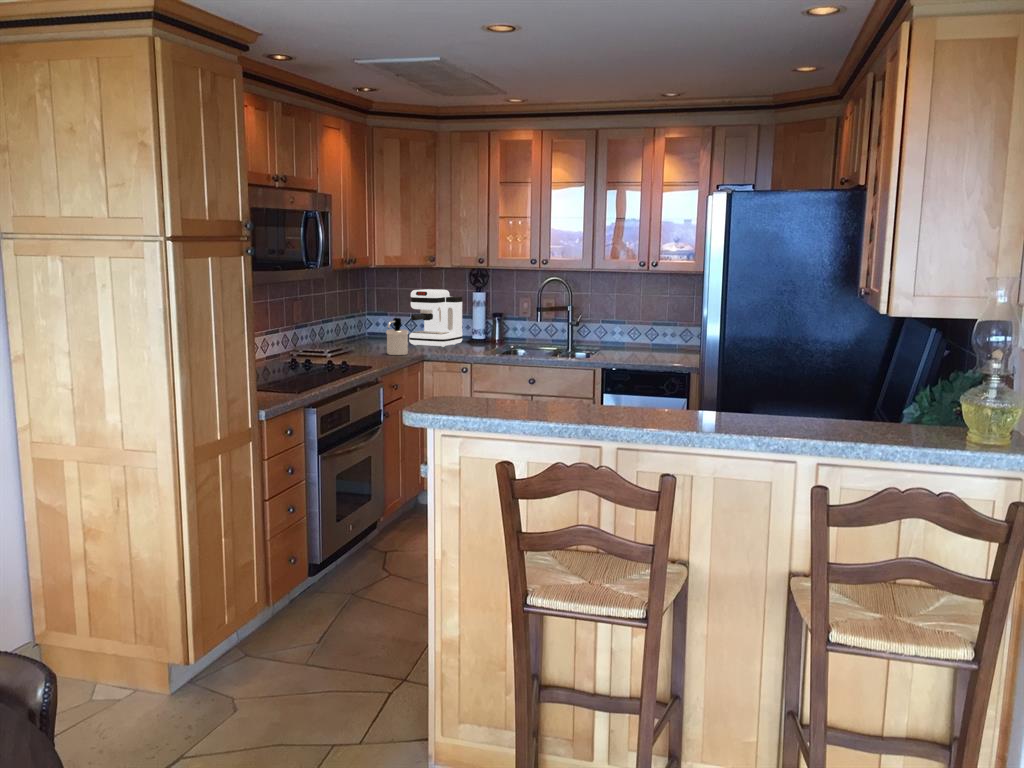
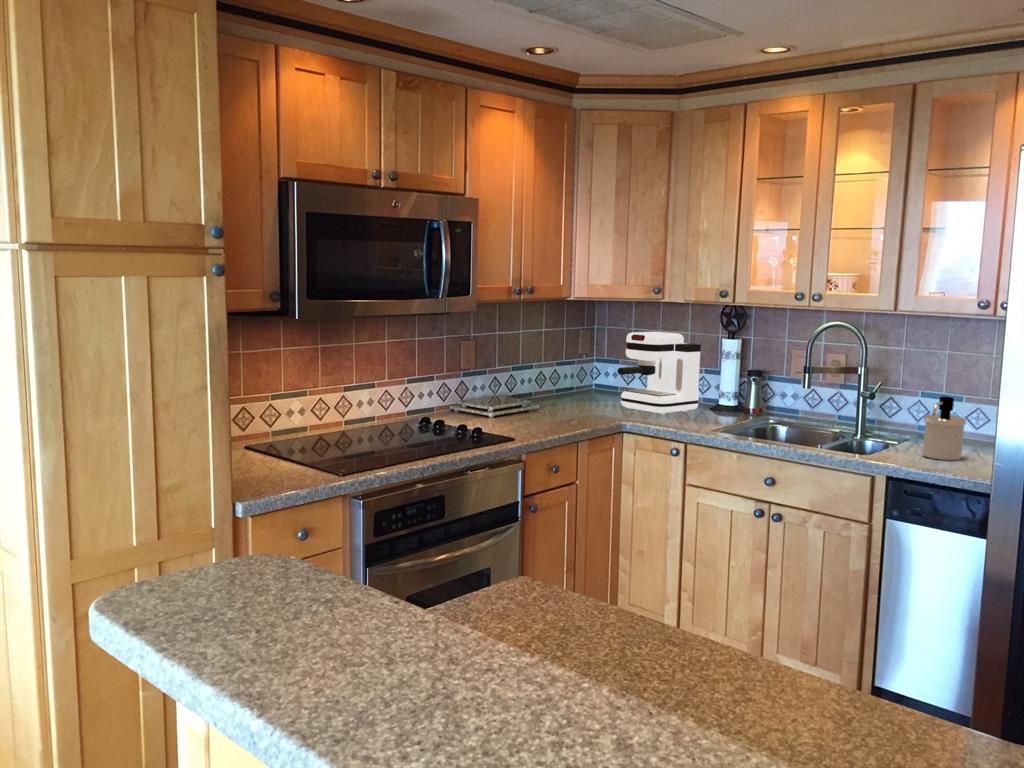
soap dispenser: present [386,318,408,355] -> present [923,396,966,460]

